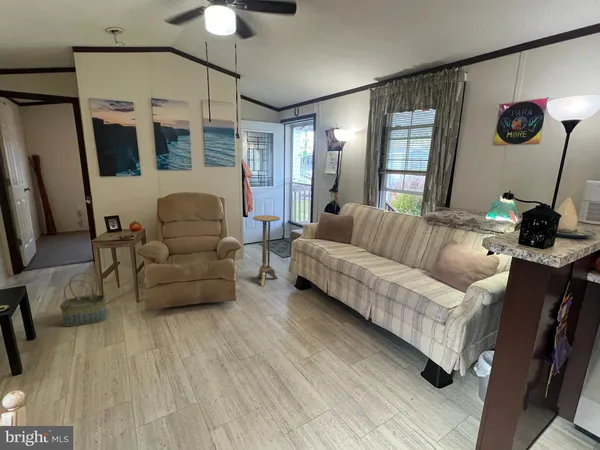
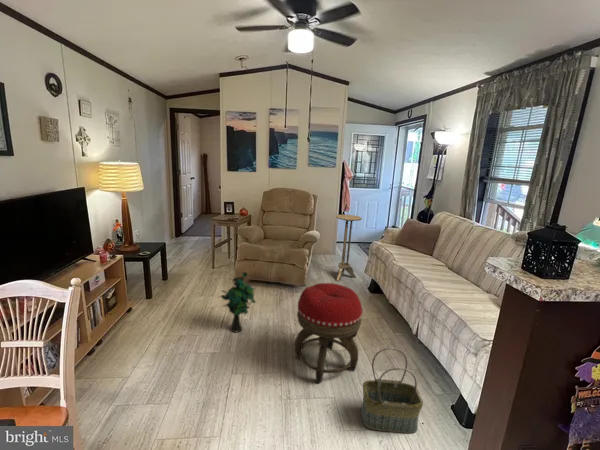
basket: present [60,272,107,327] -> present [361,348,423,433]
footstool: none [269,291,342,404] -> present [295,283,362,383]
decorative plant: none [154,300,203,380] -> present [221,272,255,332]

